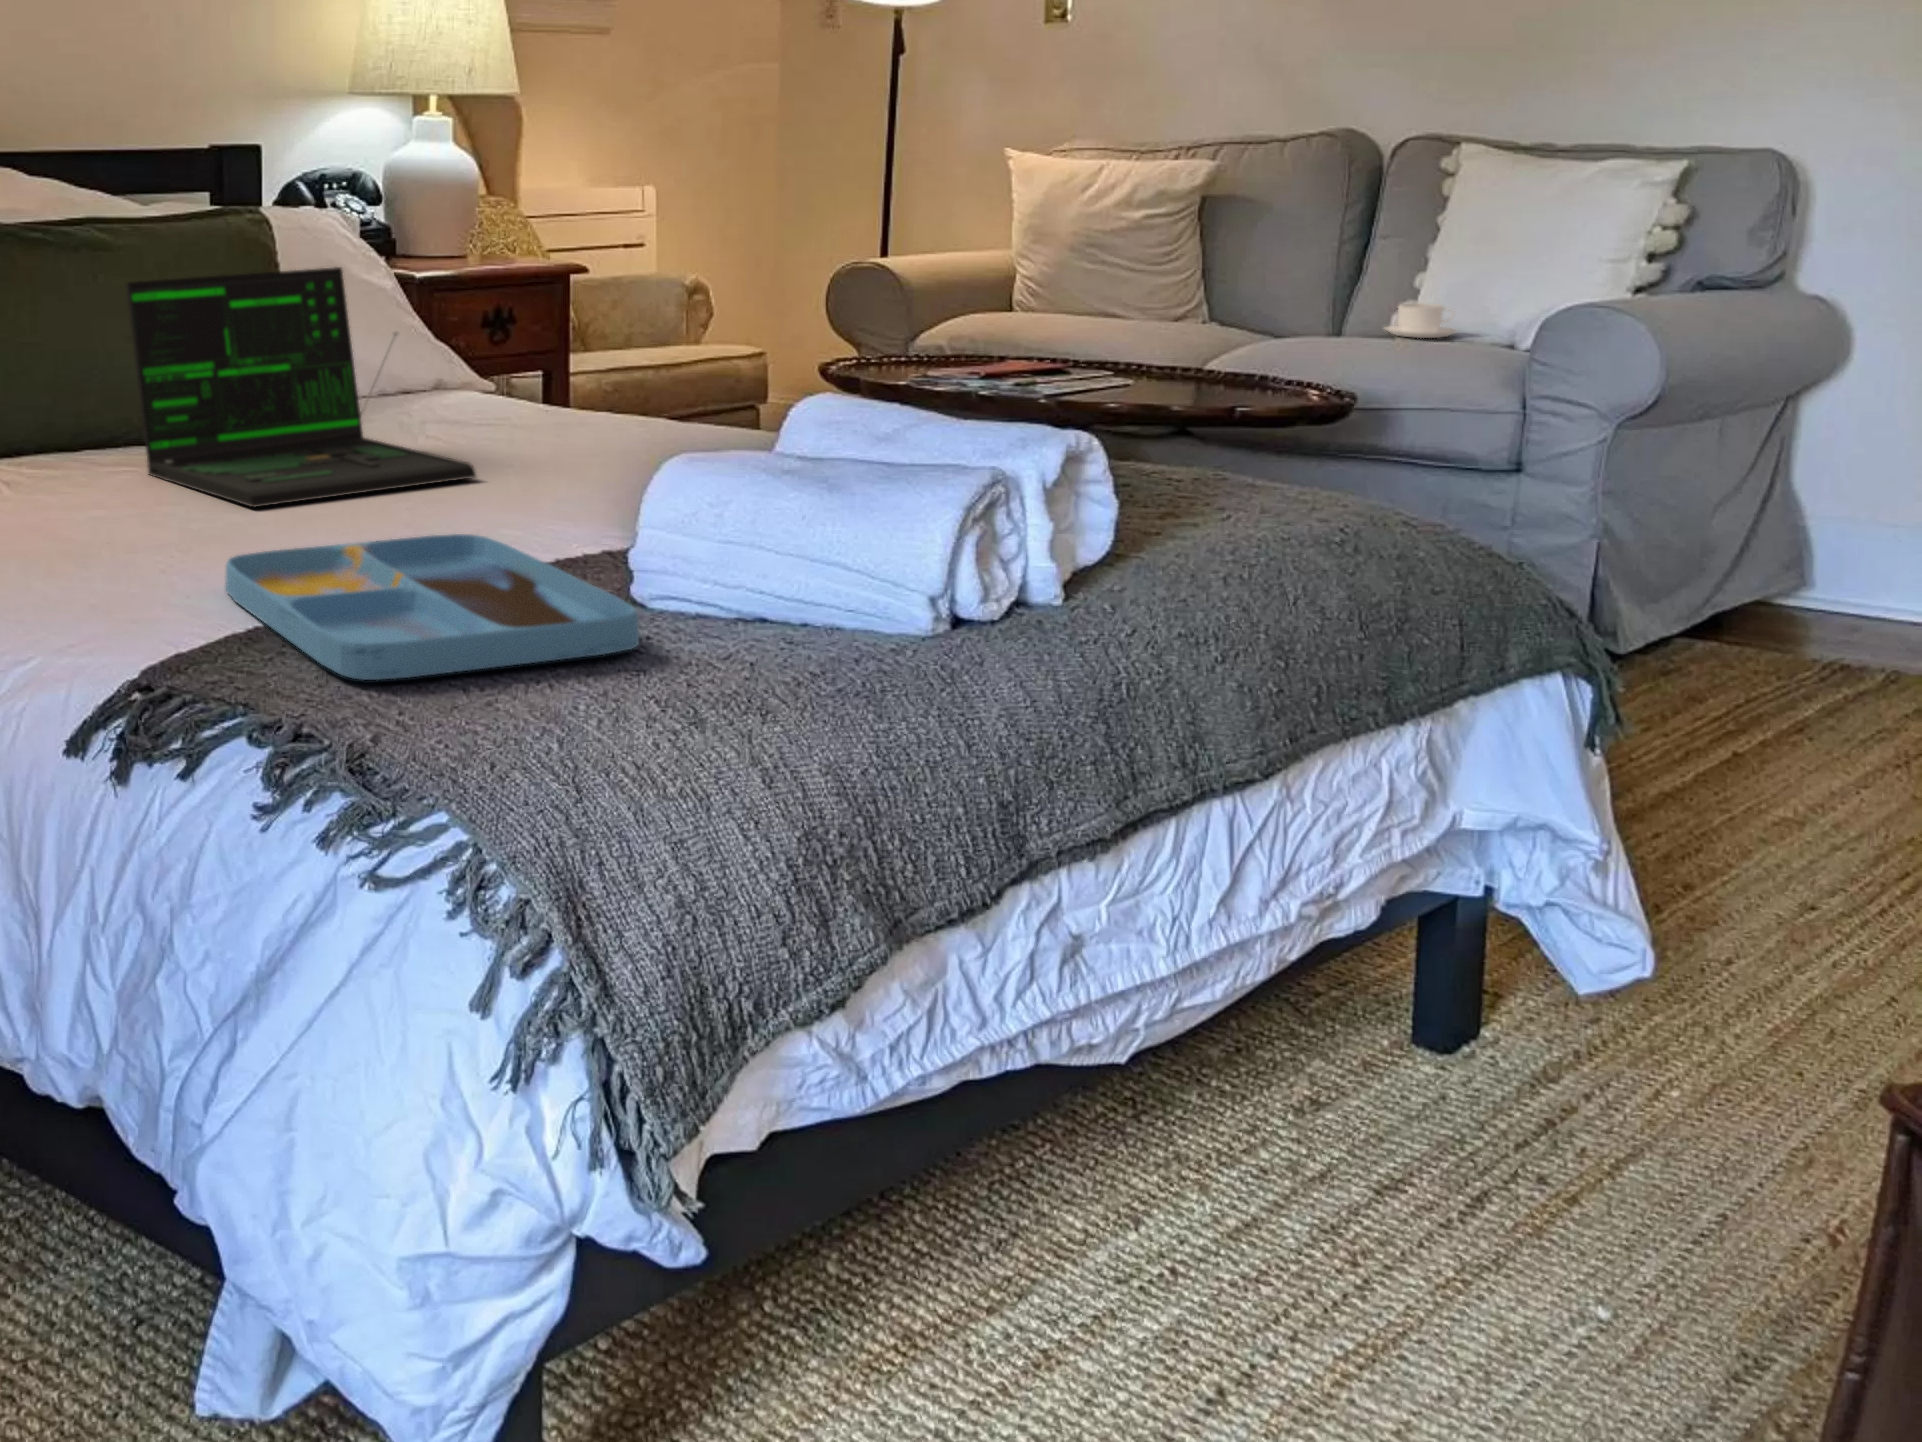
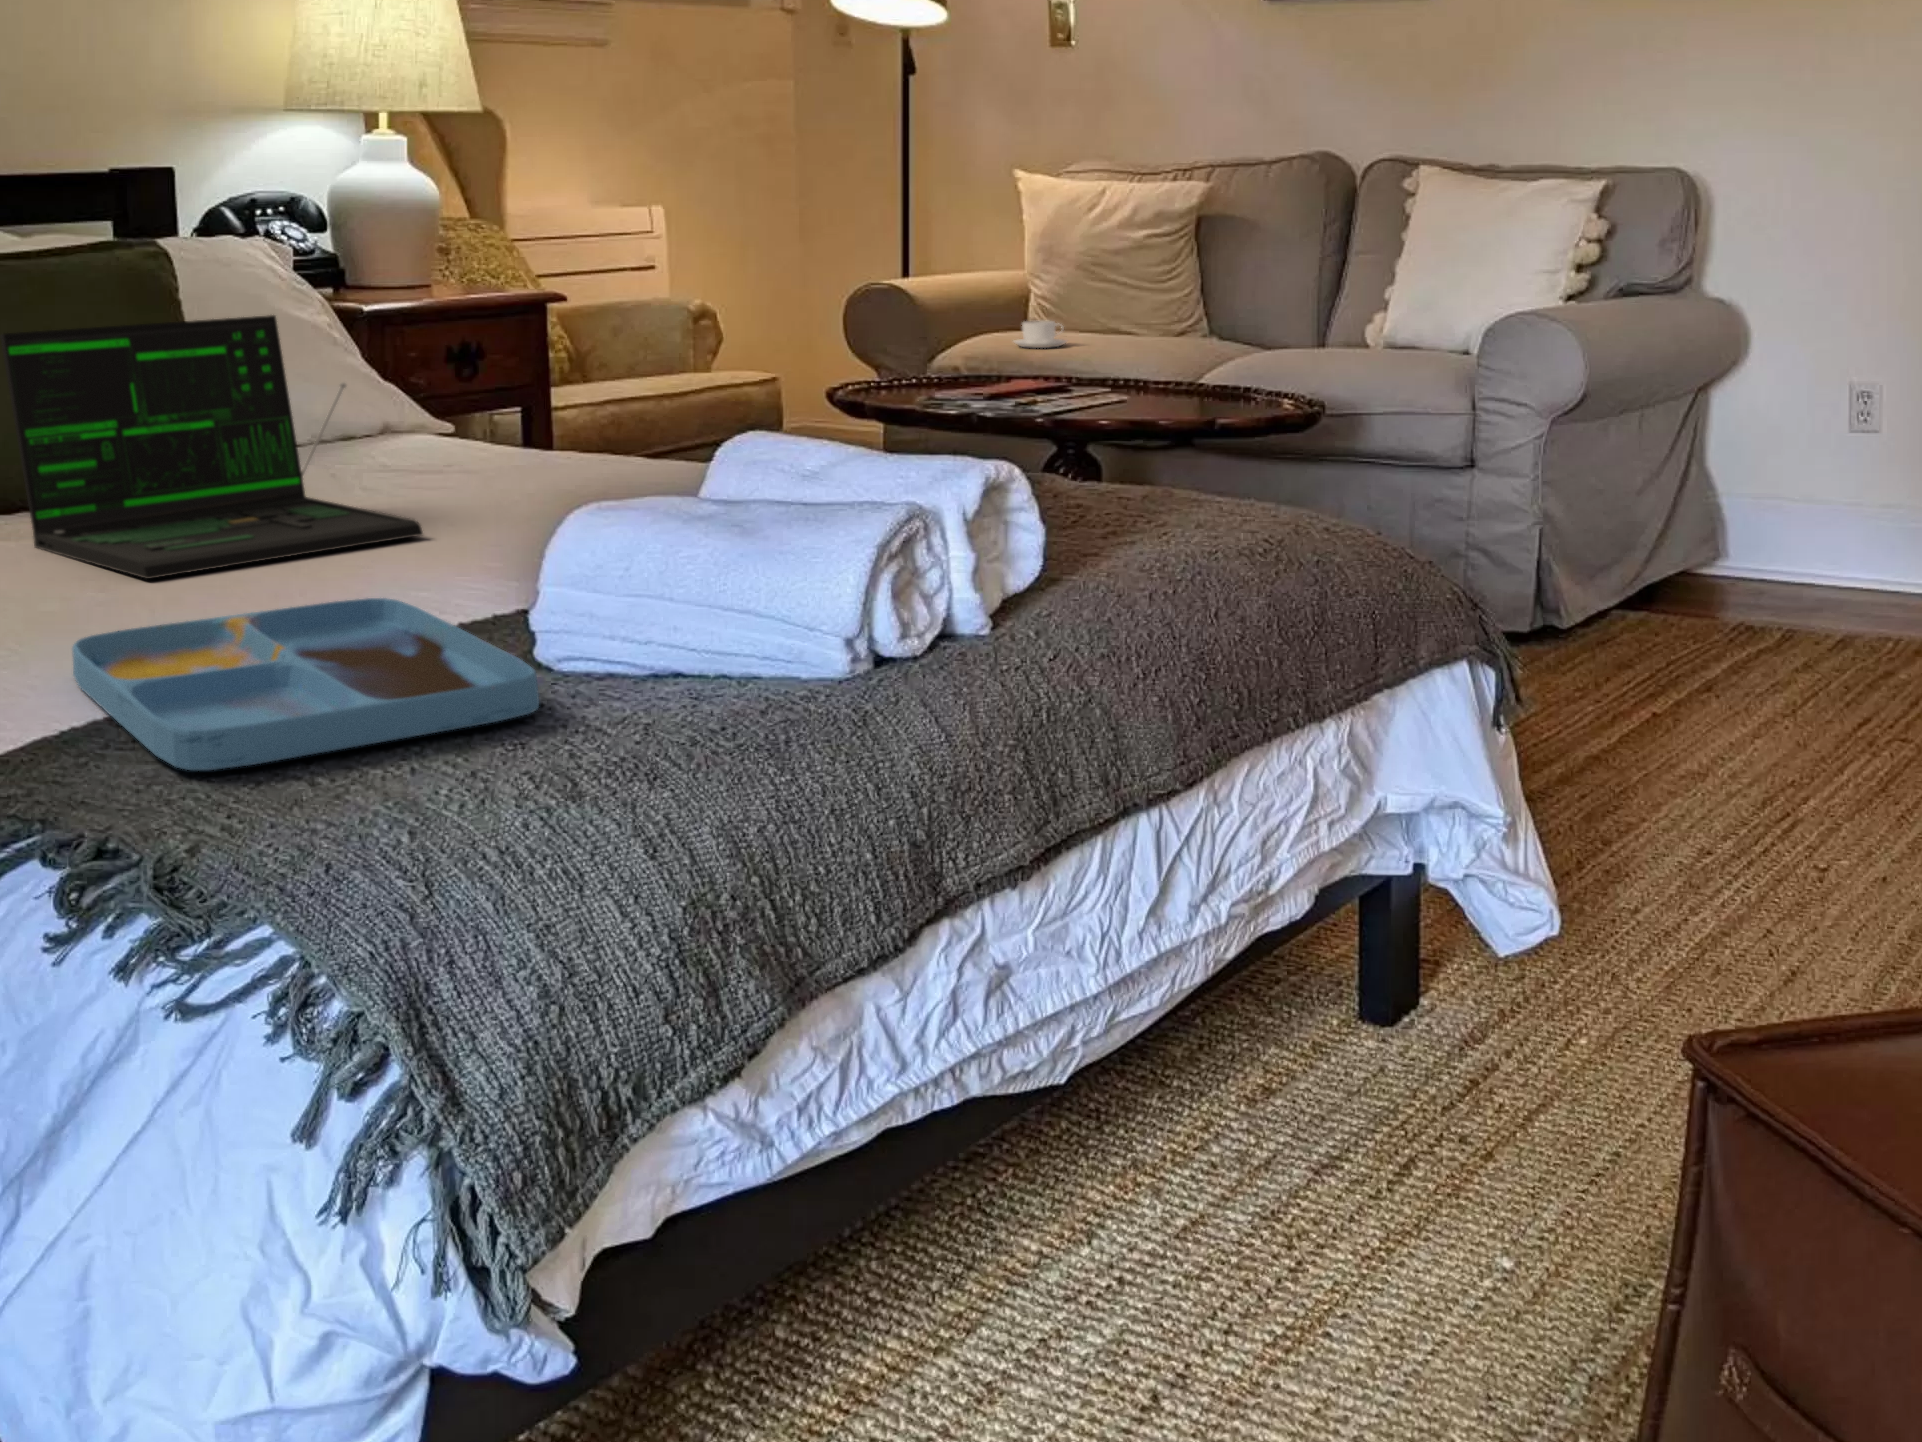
coffee cup: present [1385,303,1457,338] -> present [1014,320,1066,348]

